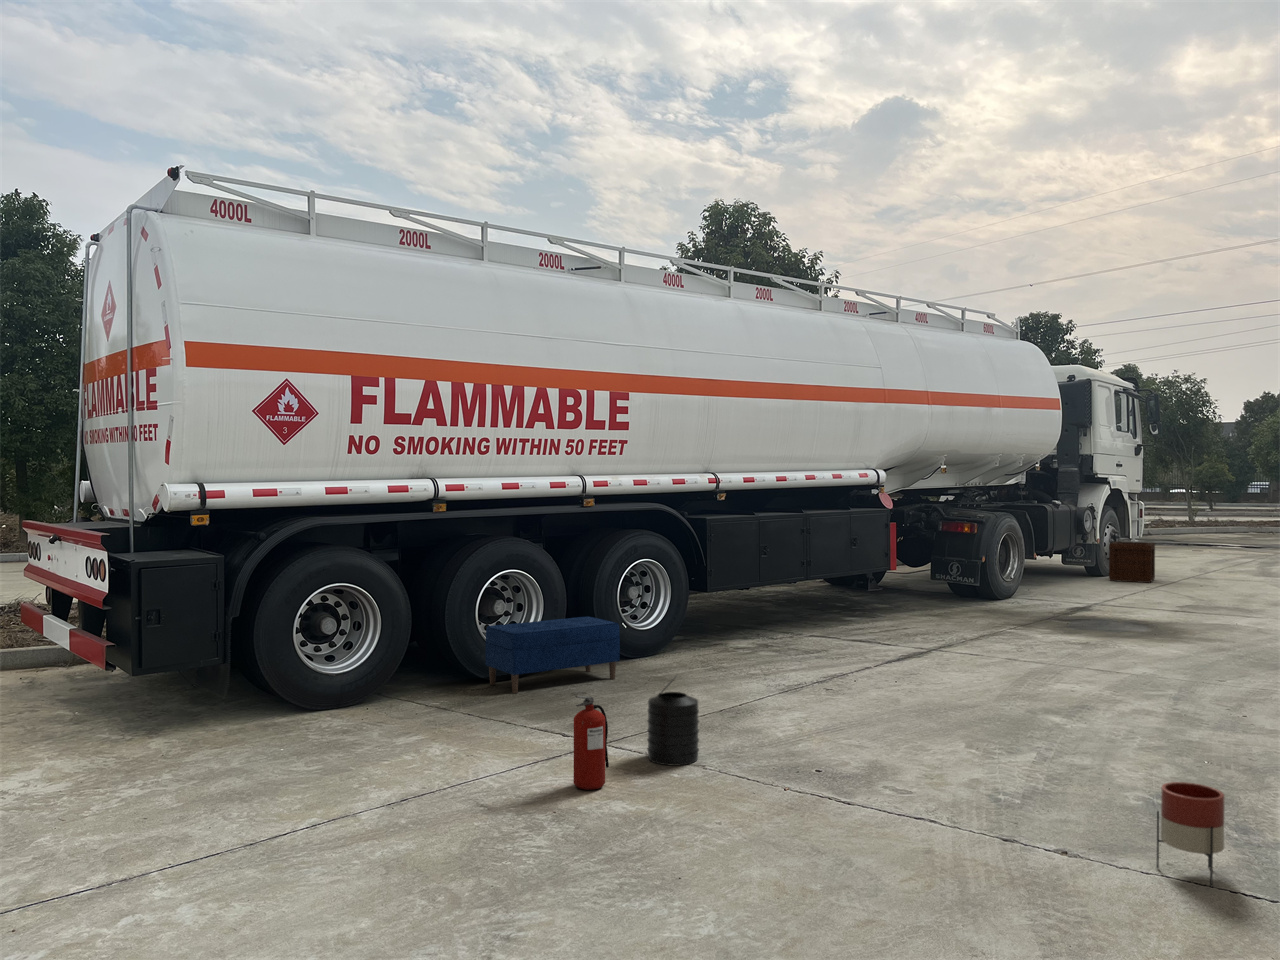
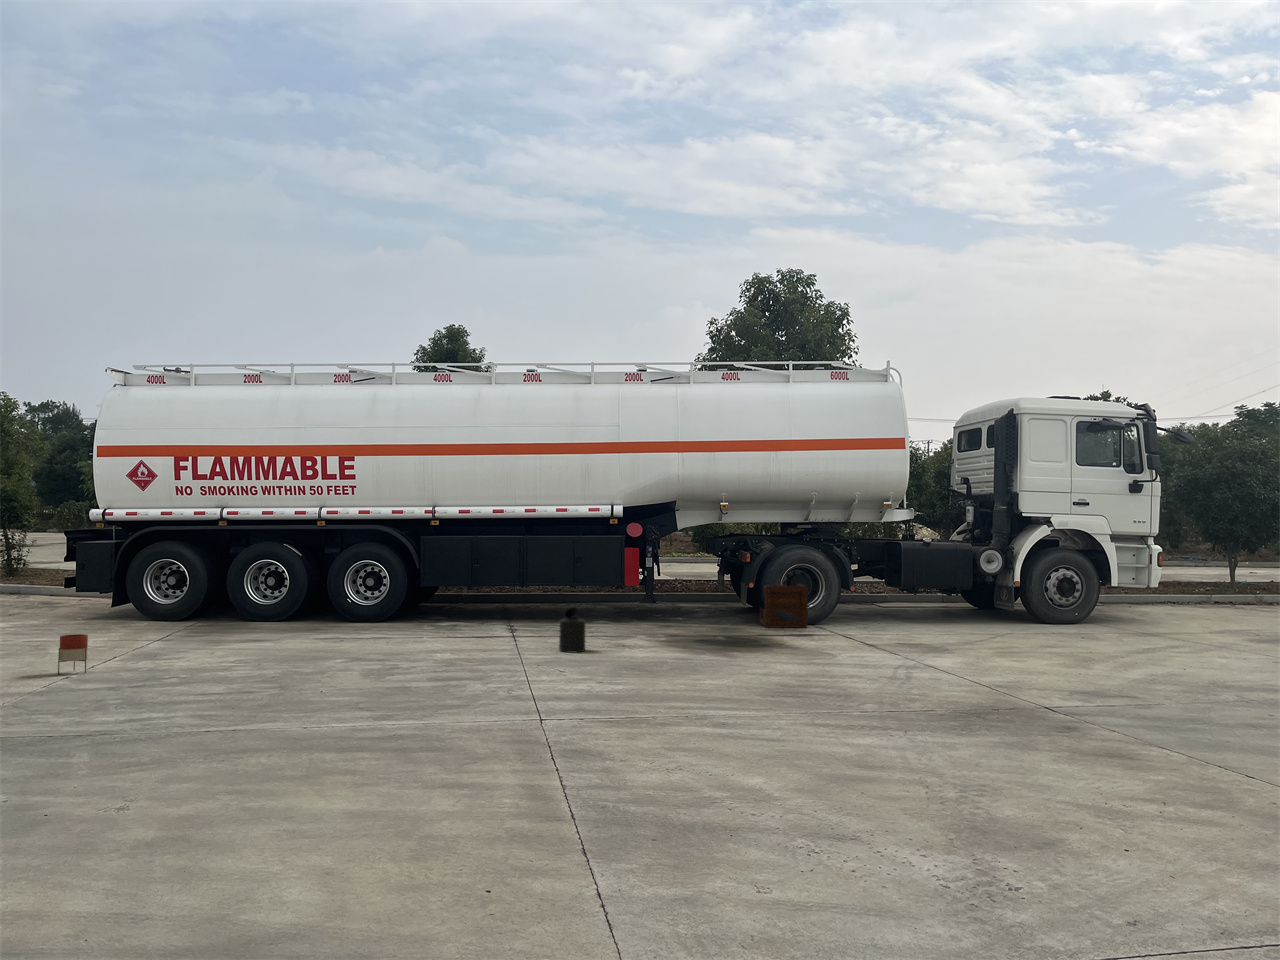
wooden crate: present [1109,541,1155,583] -> present [760,584,808,628]
bench: present [485,616,620,693] -> none [232,590,314,625]
trash can: present [647,676,699,765] -> present [559,607,586,653]
fire extinguisher: present [574,696,609,790] -> none [77,600,95,642]

